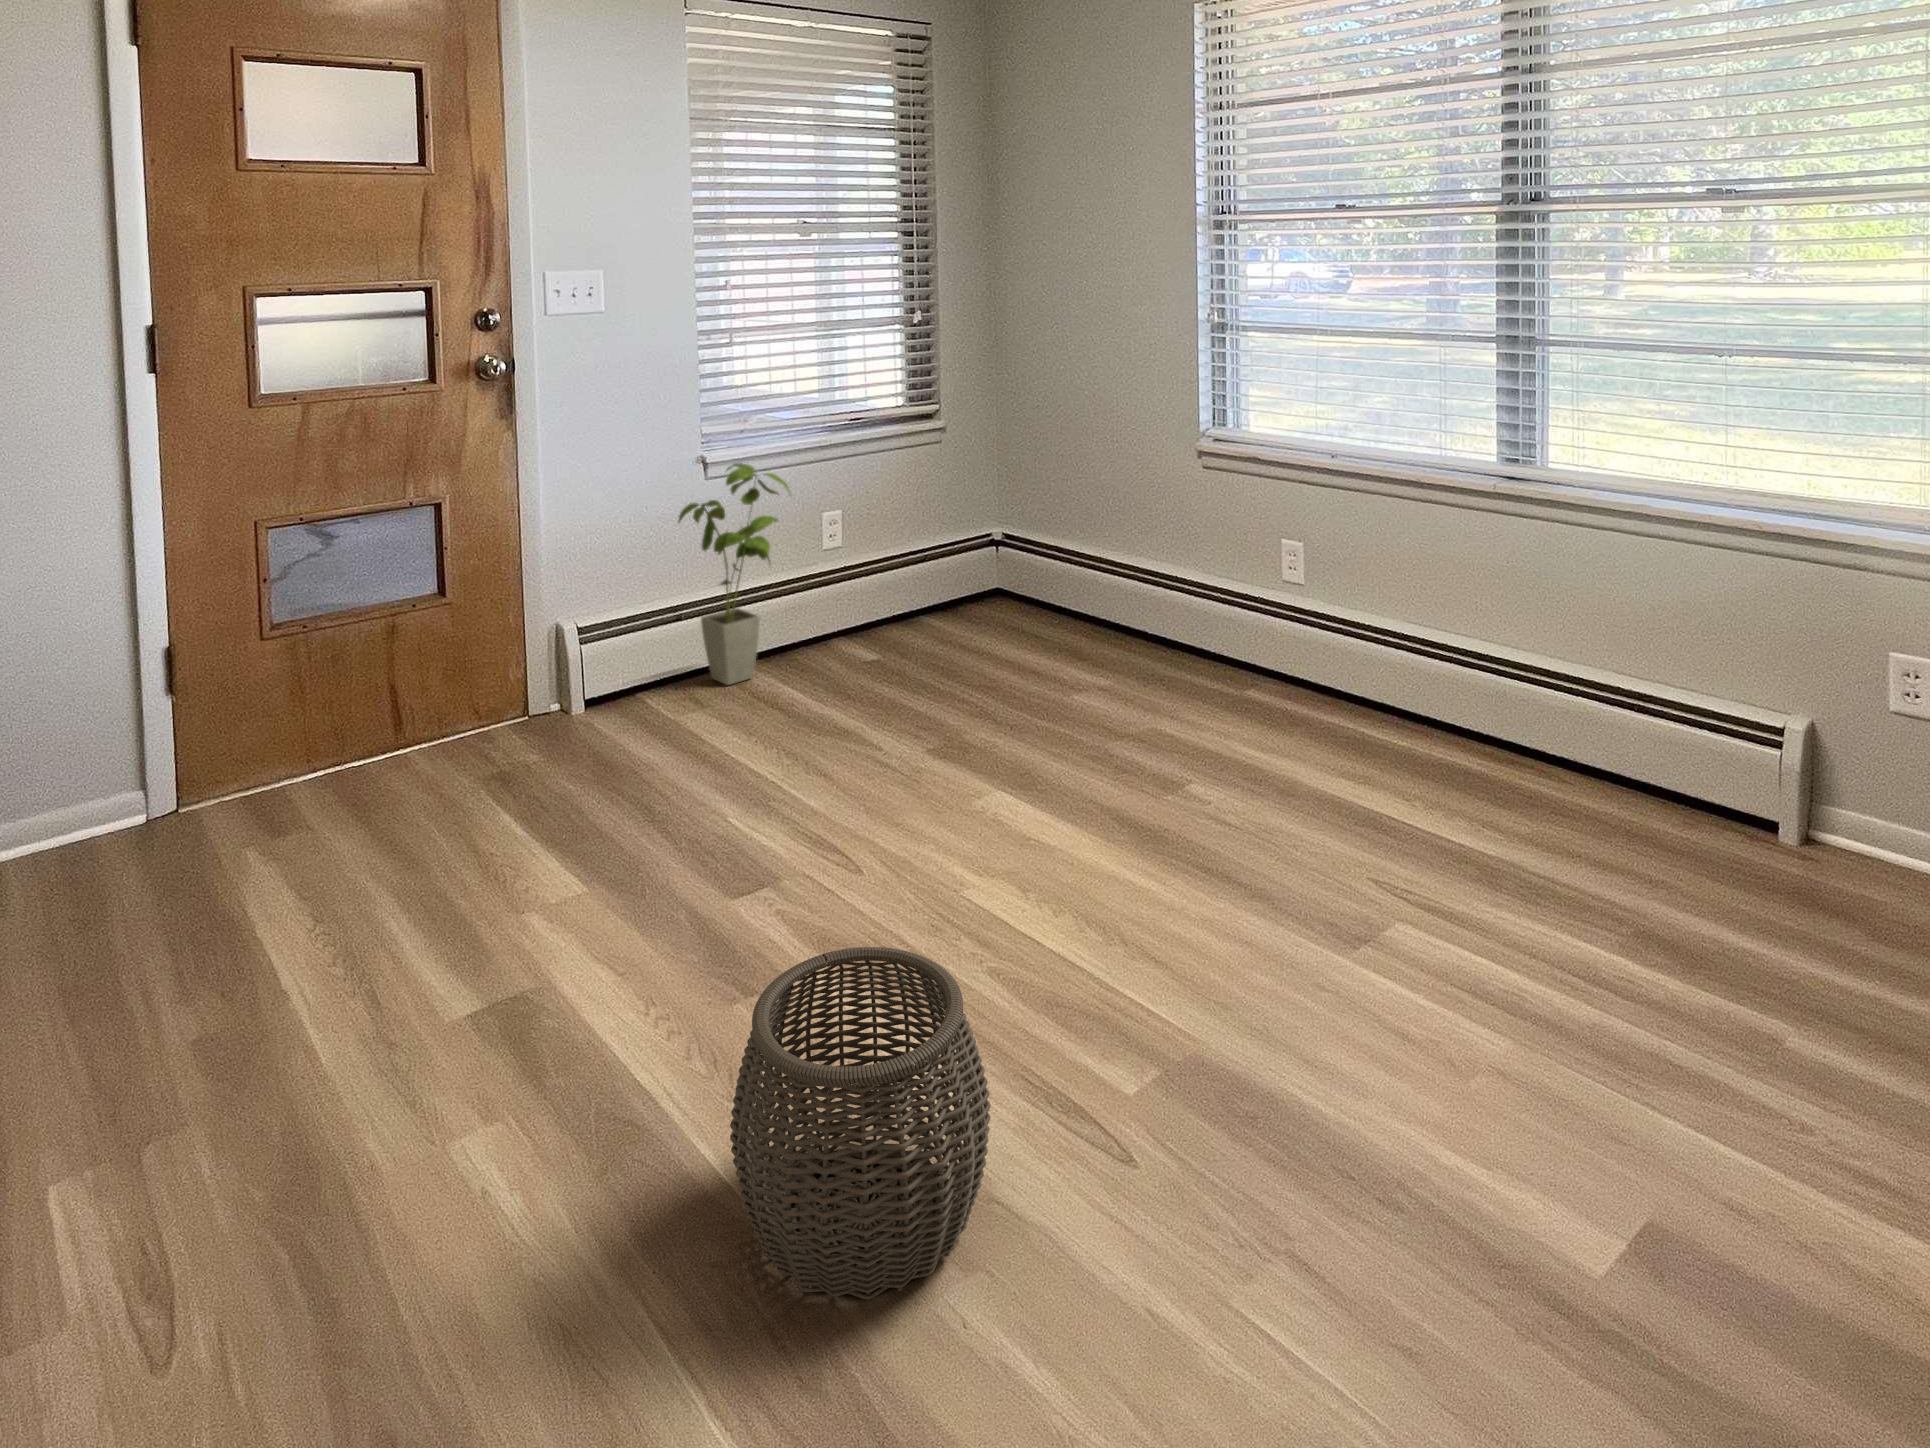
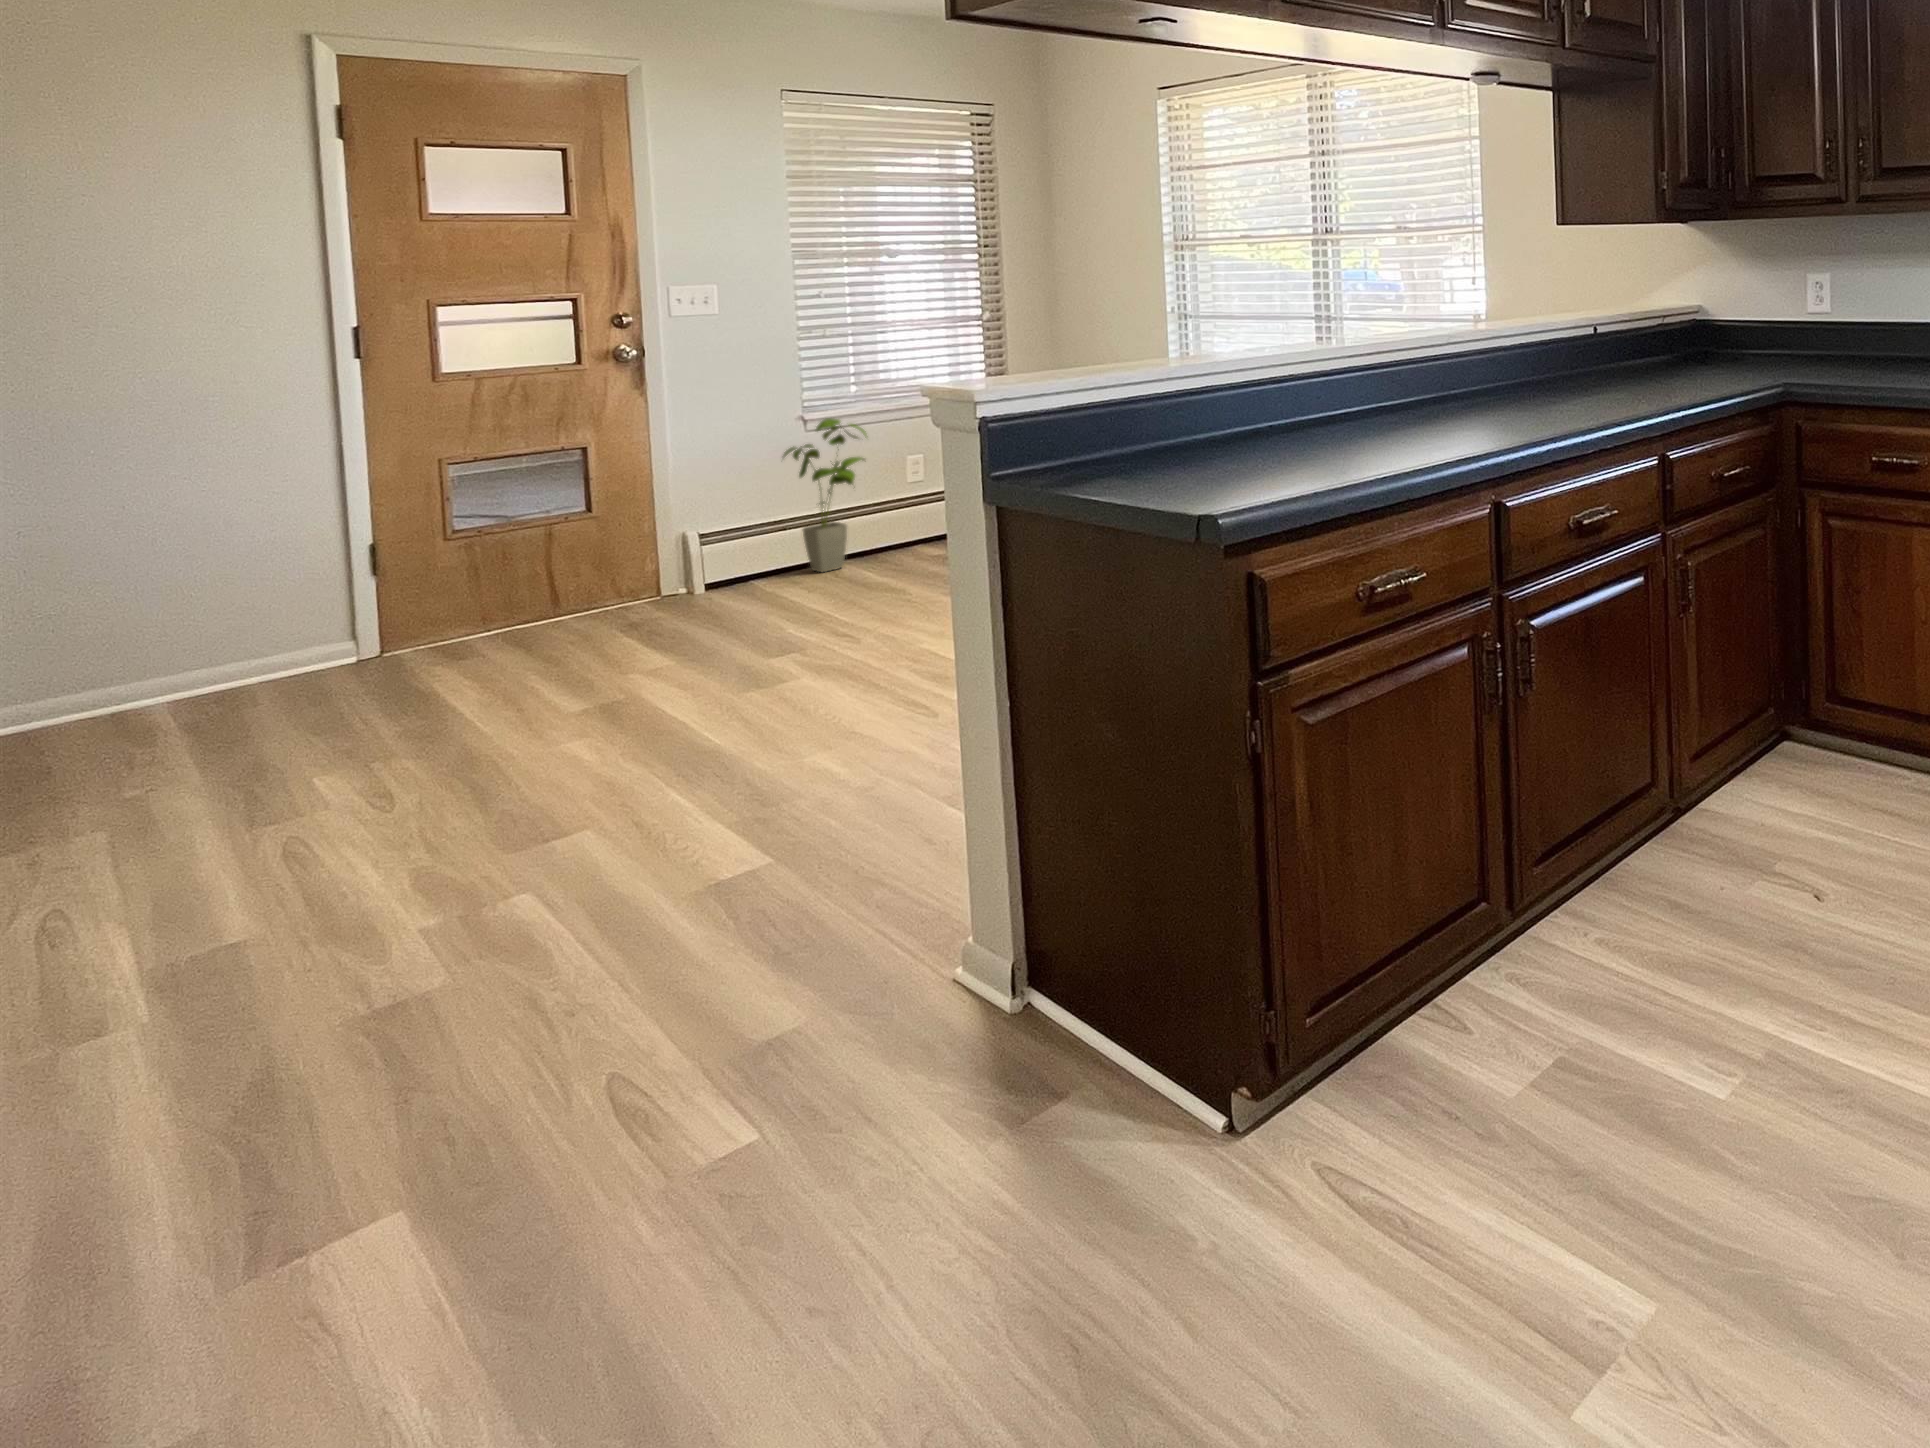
woven basket: present [730,947,991,1300] -> none [724,615,868,752]

